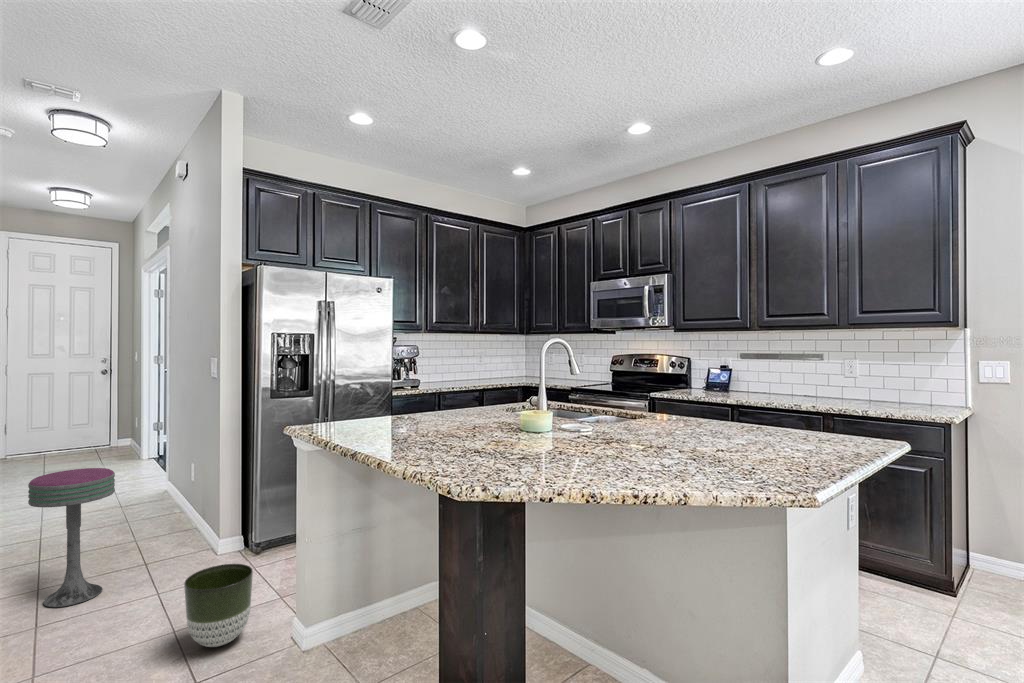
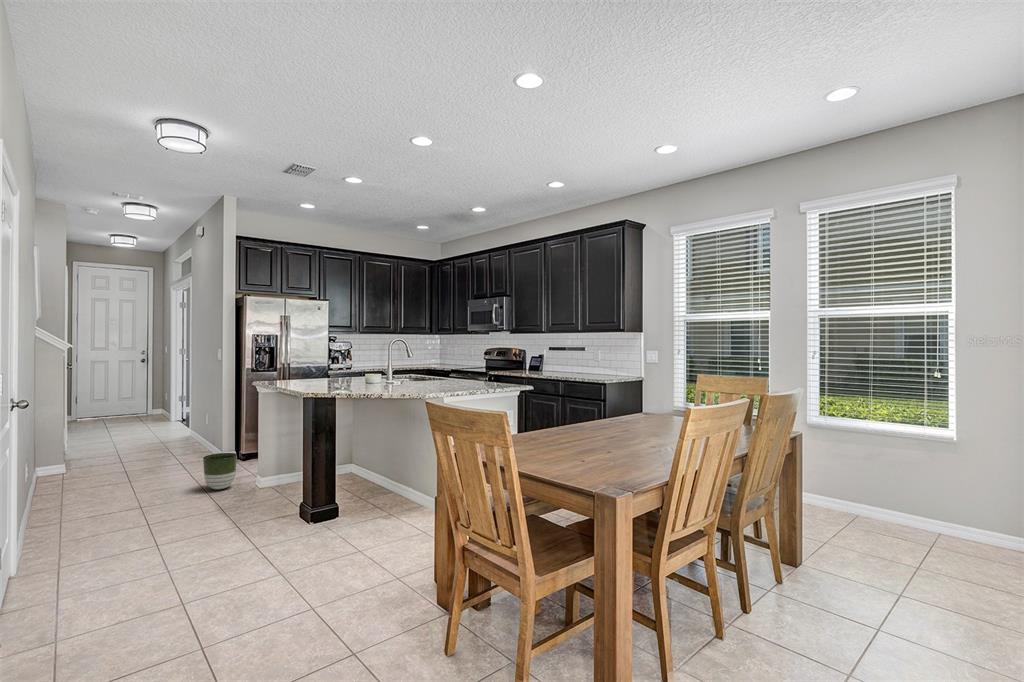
bar stool: present [28,468,115,607] -> none [122,409,165,479]

